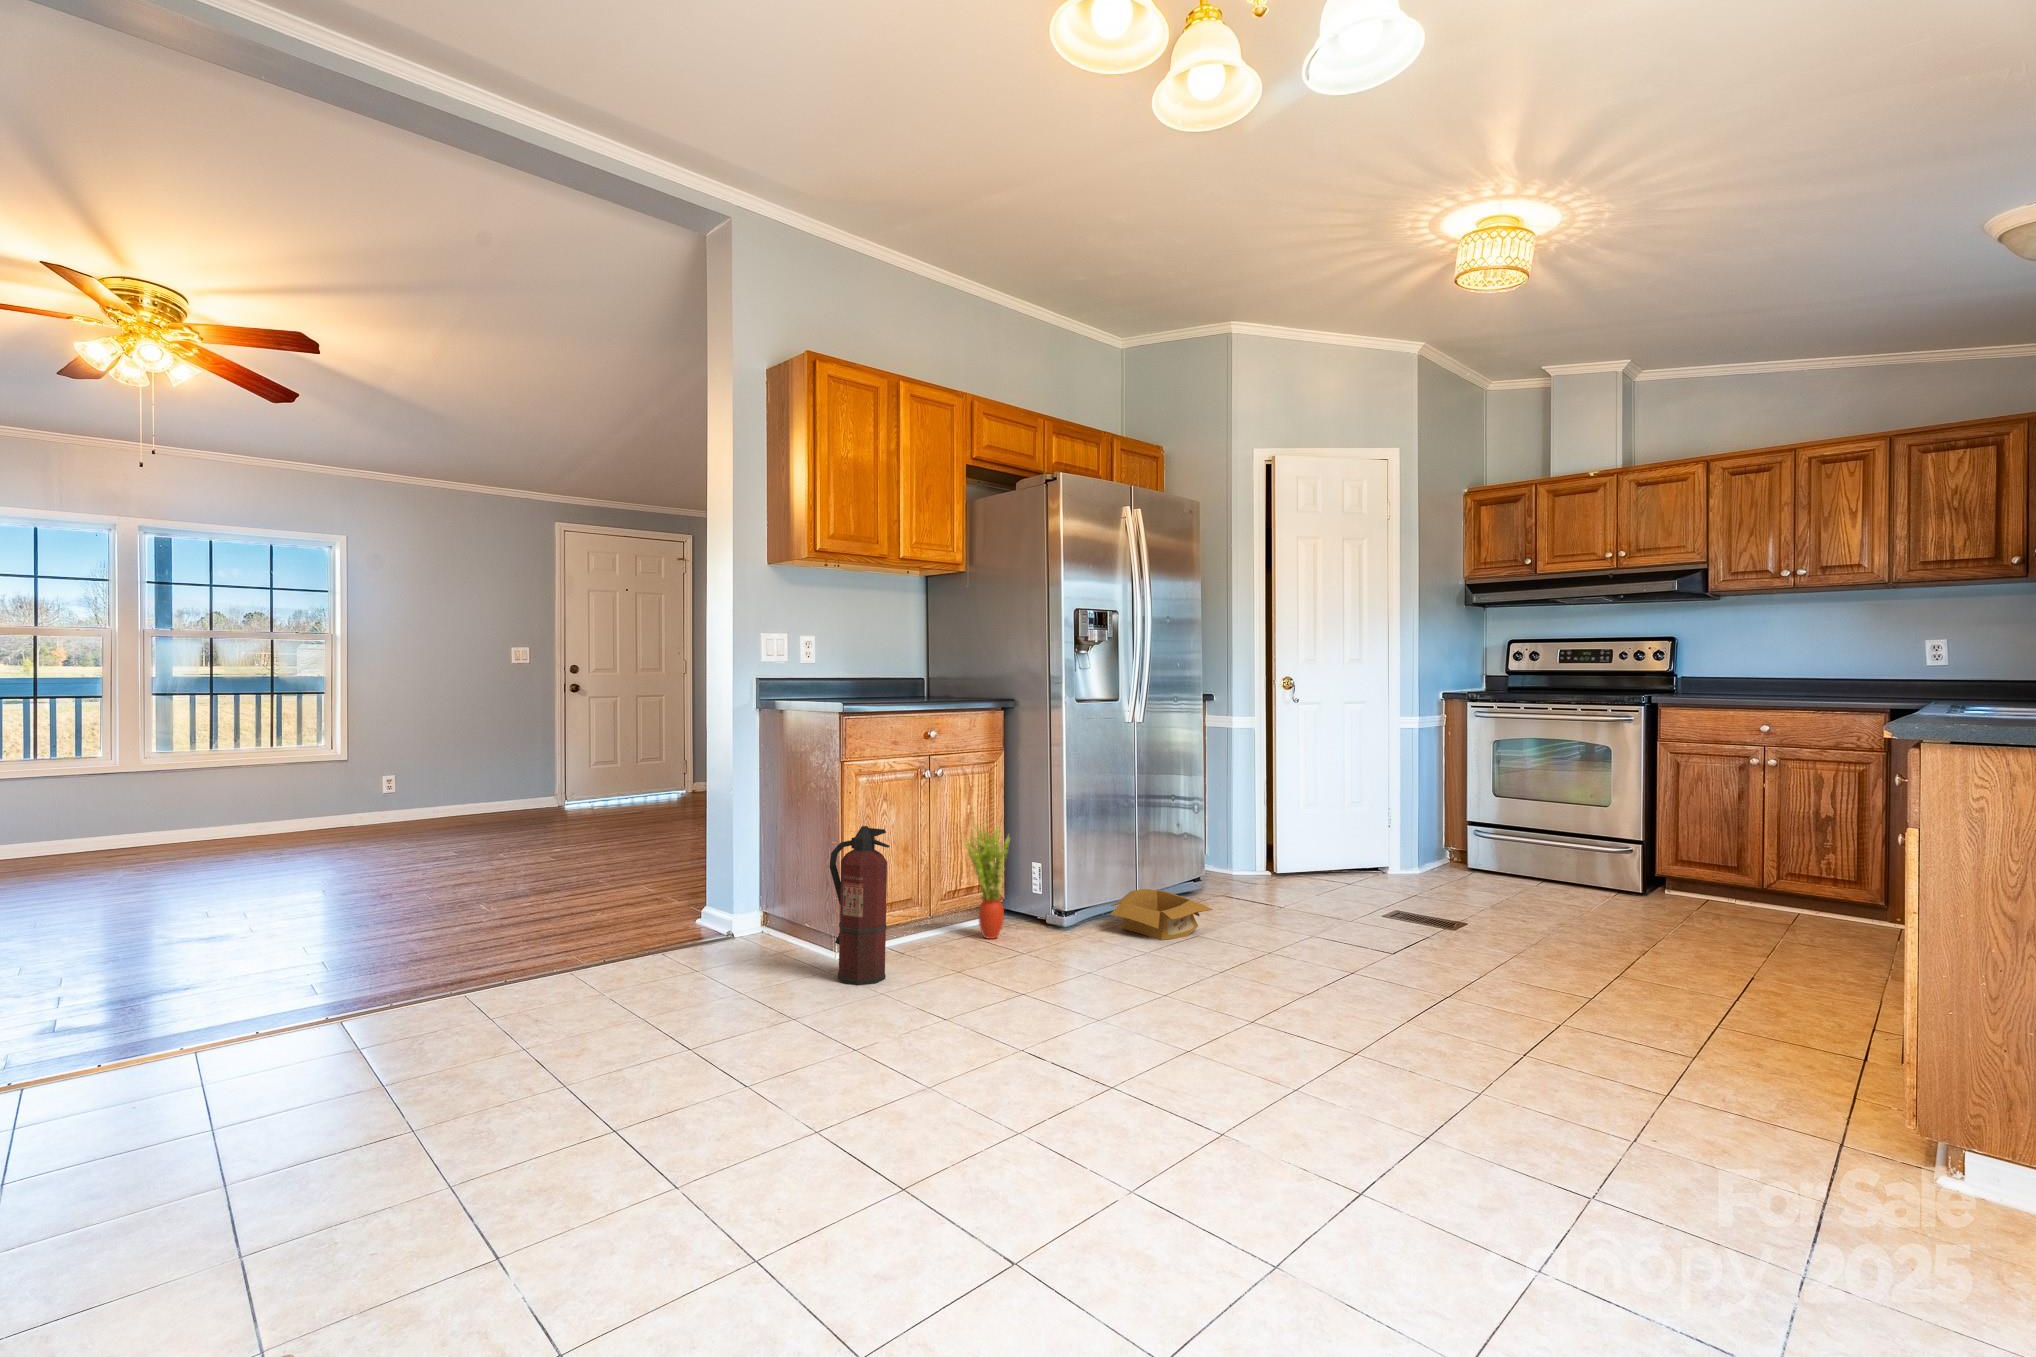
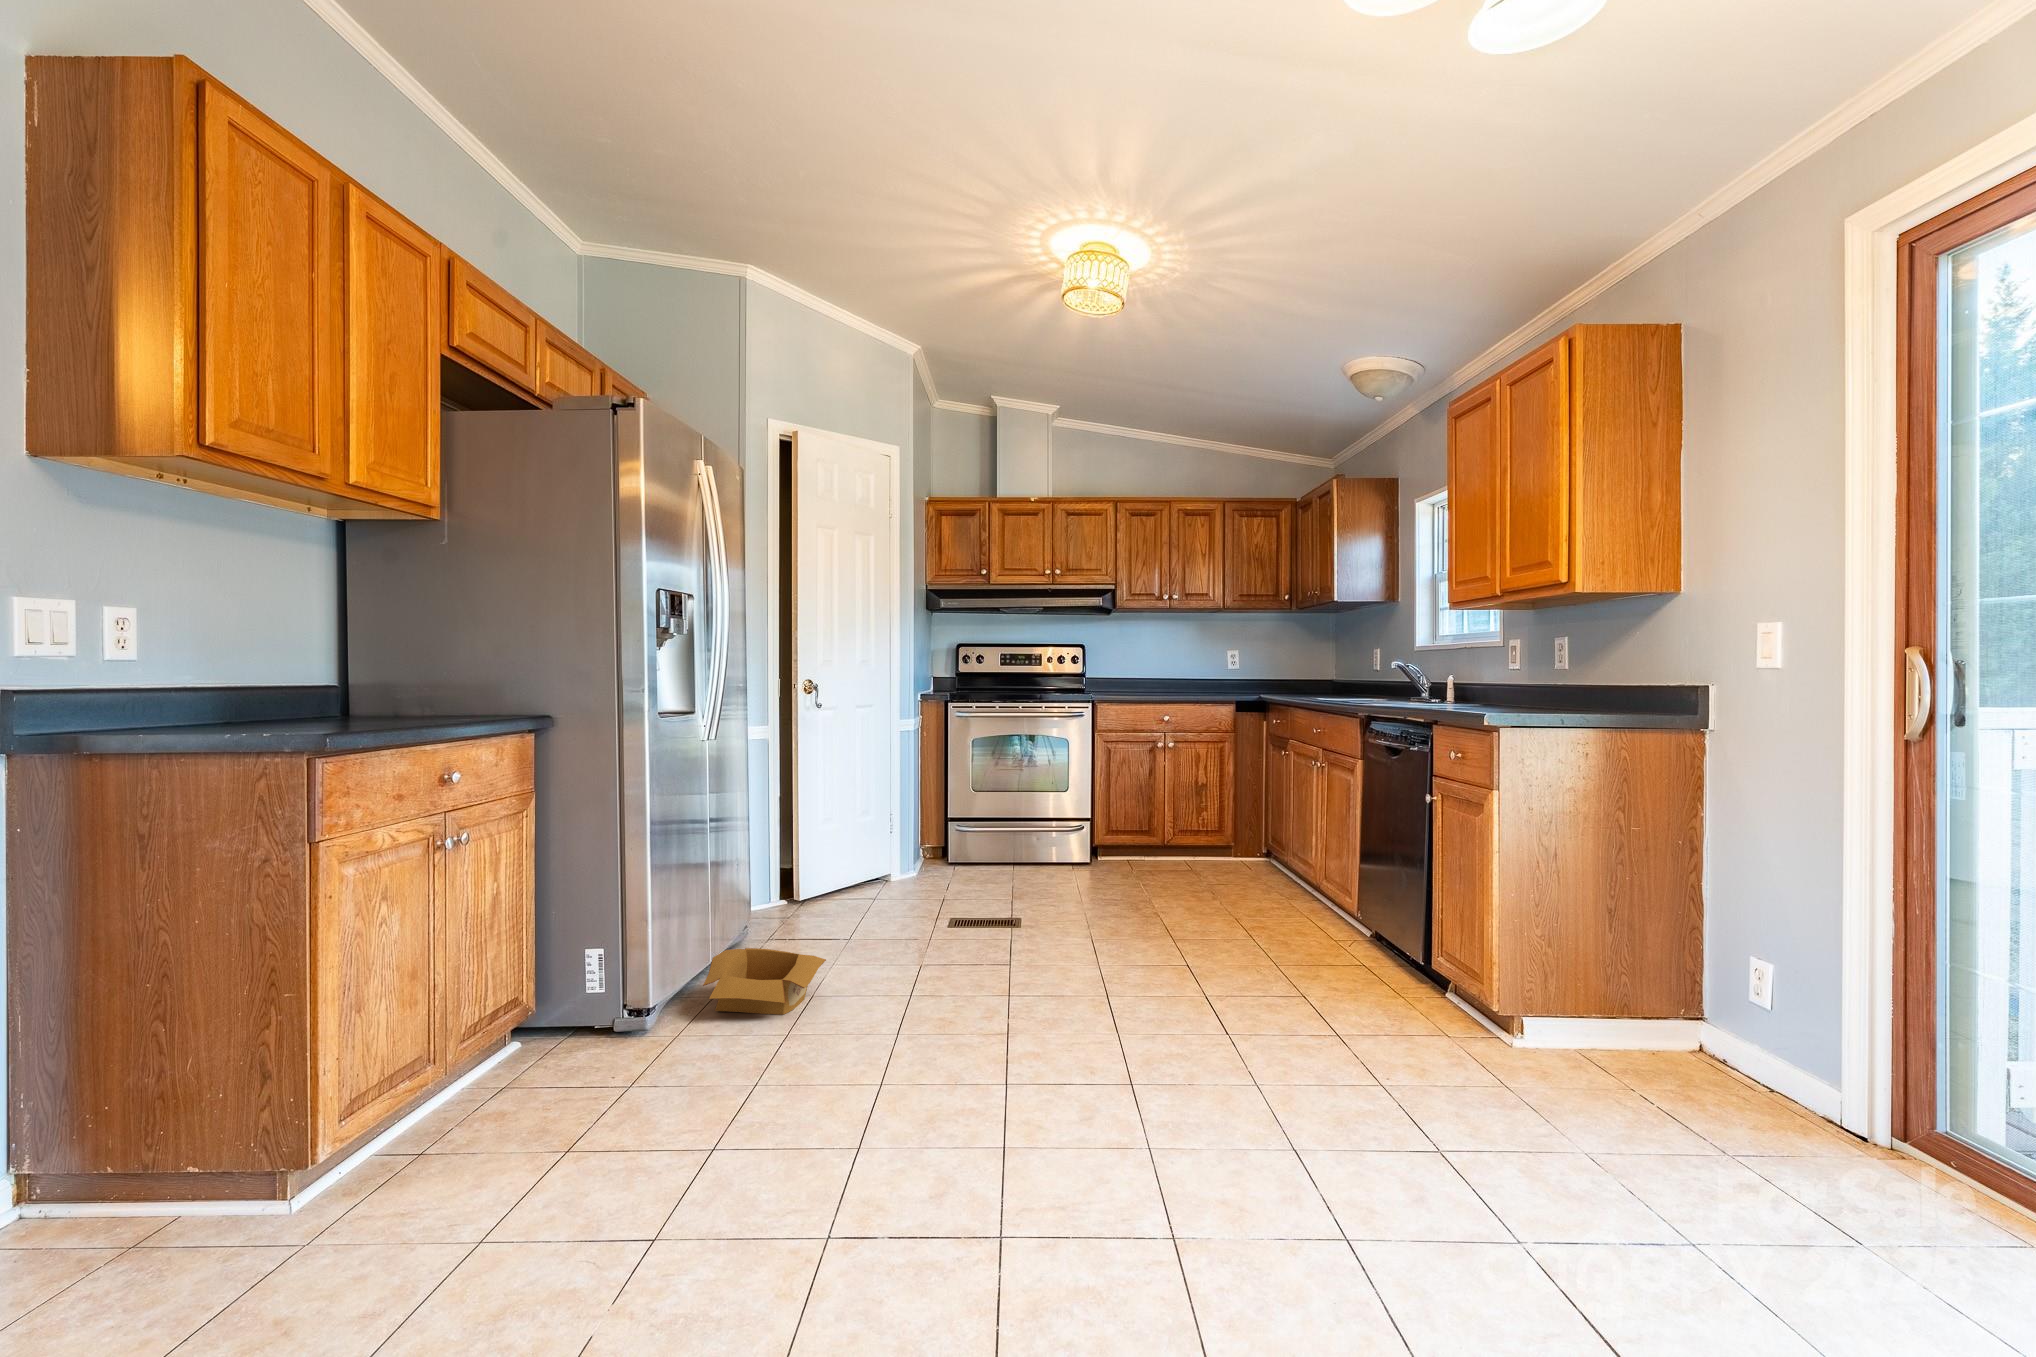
potted plant: present [964,821,1009,939] -> none [500,907,591,1089]
fire extinguisher: present [829,826,890,986] -> none [320,981,476,1305]

